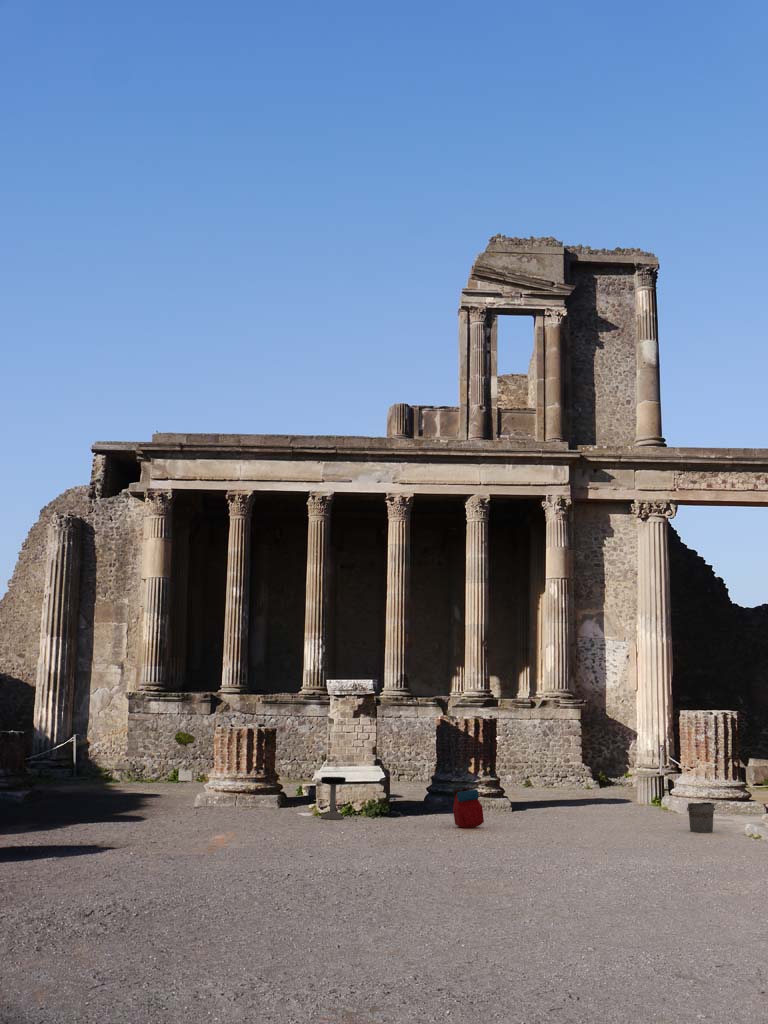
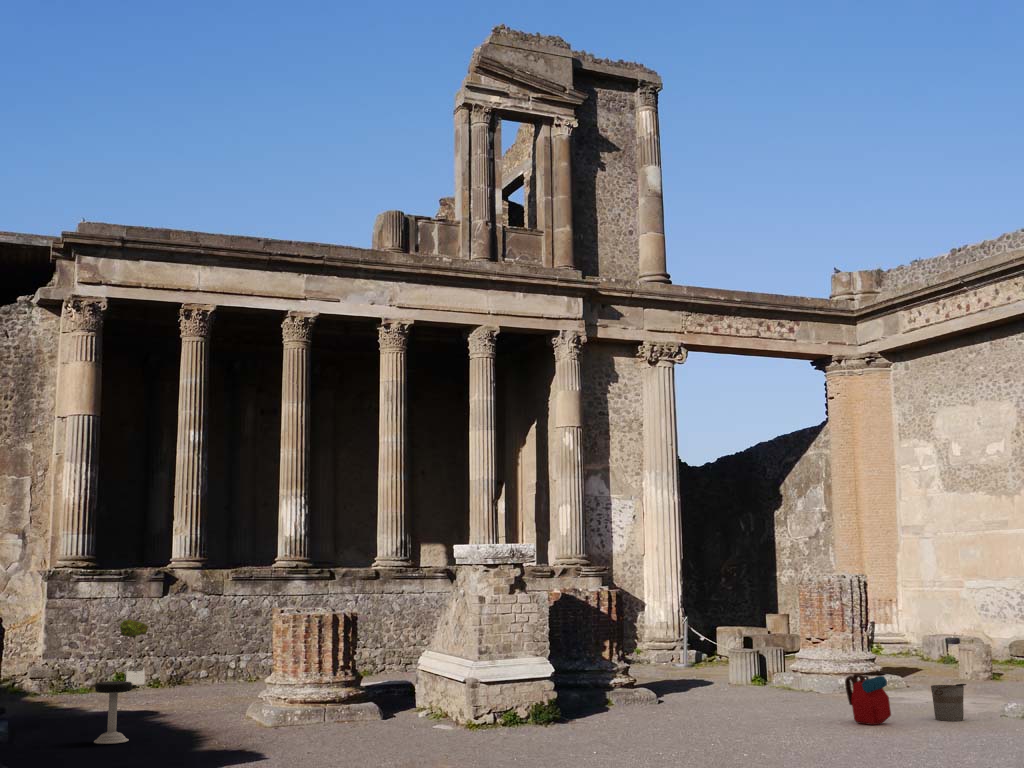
stool: present [321,777,346,819] -> present [94,681,132,744]
backpack: present [453,788,484,828] -> present [845,674,891,725]

